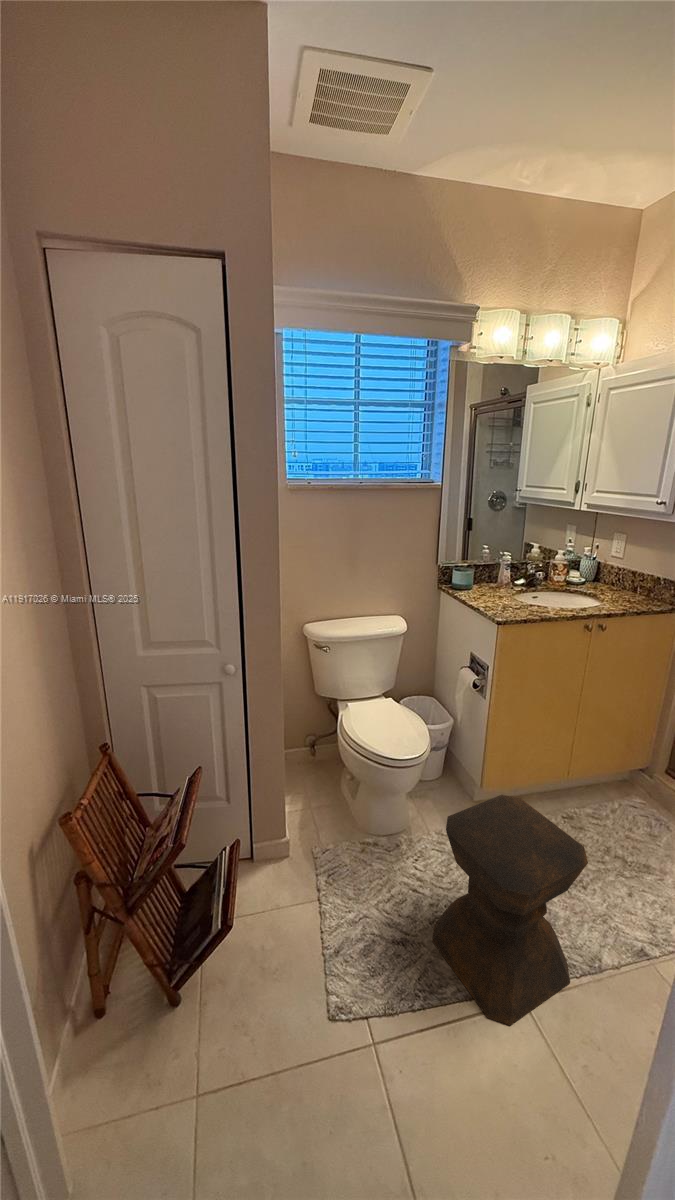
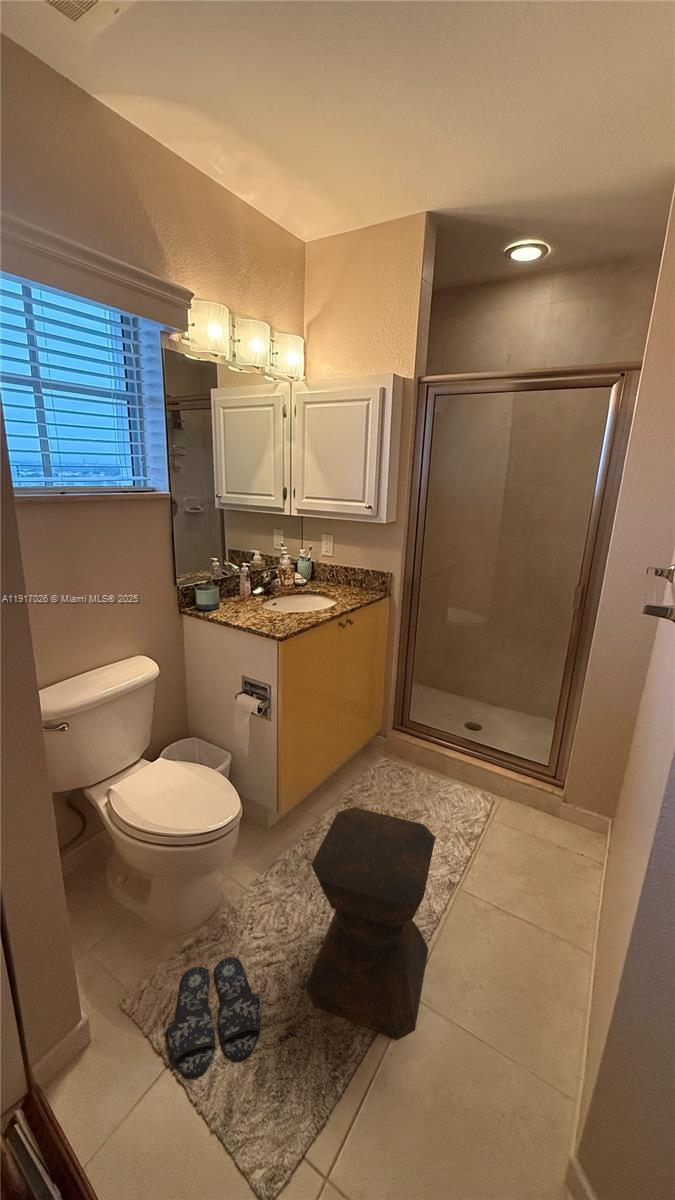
slippers: none [323,857,396,933] -> present [168,957,261,1077]

